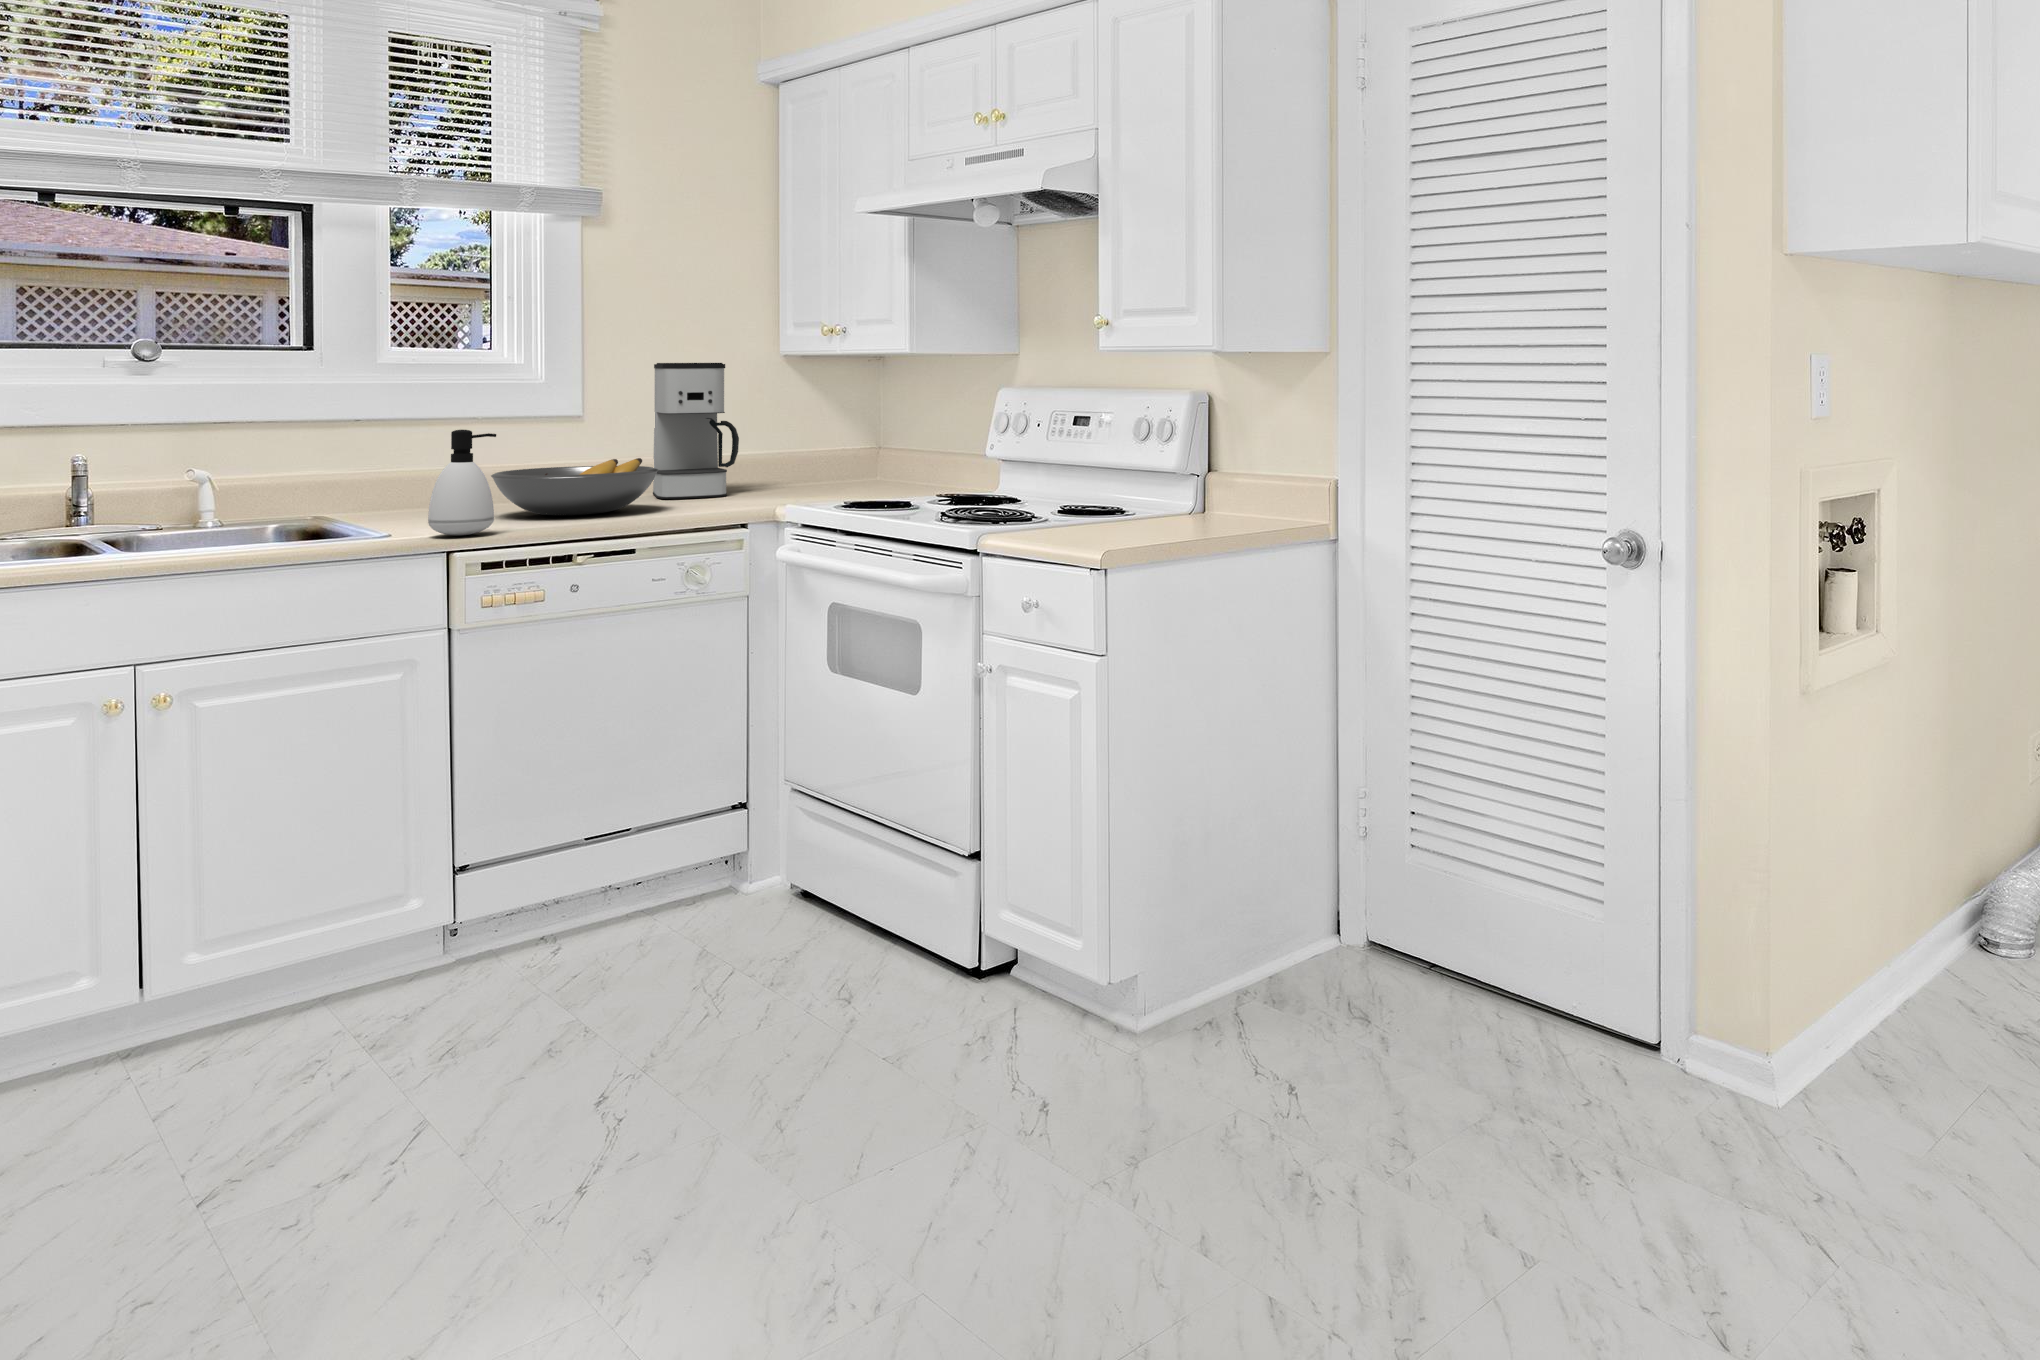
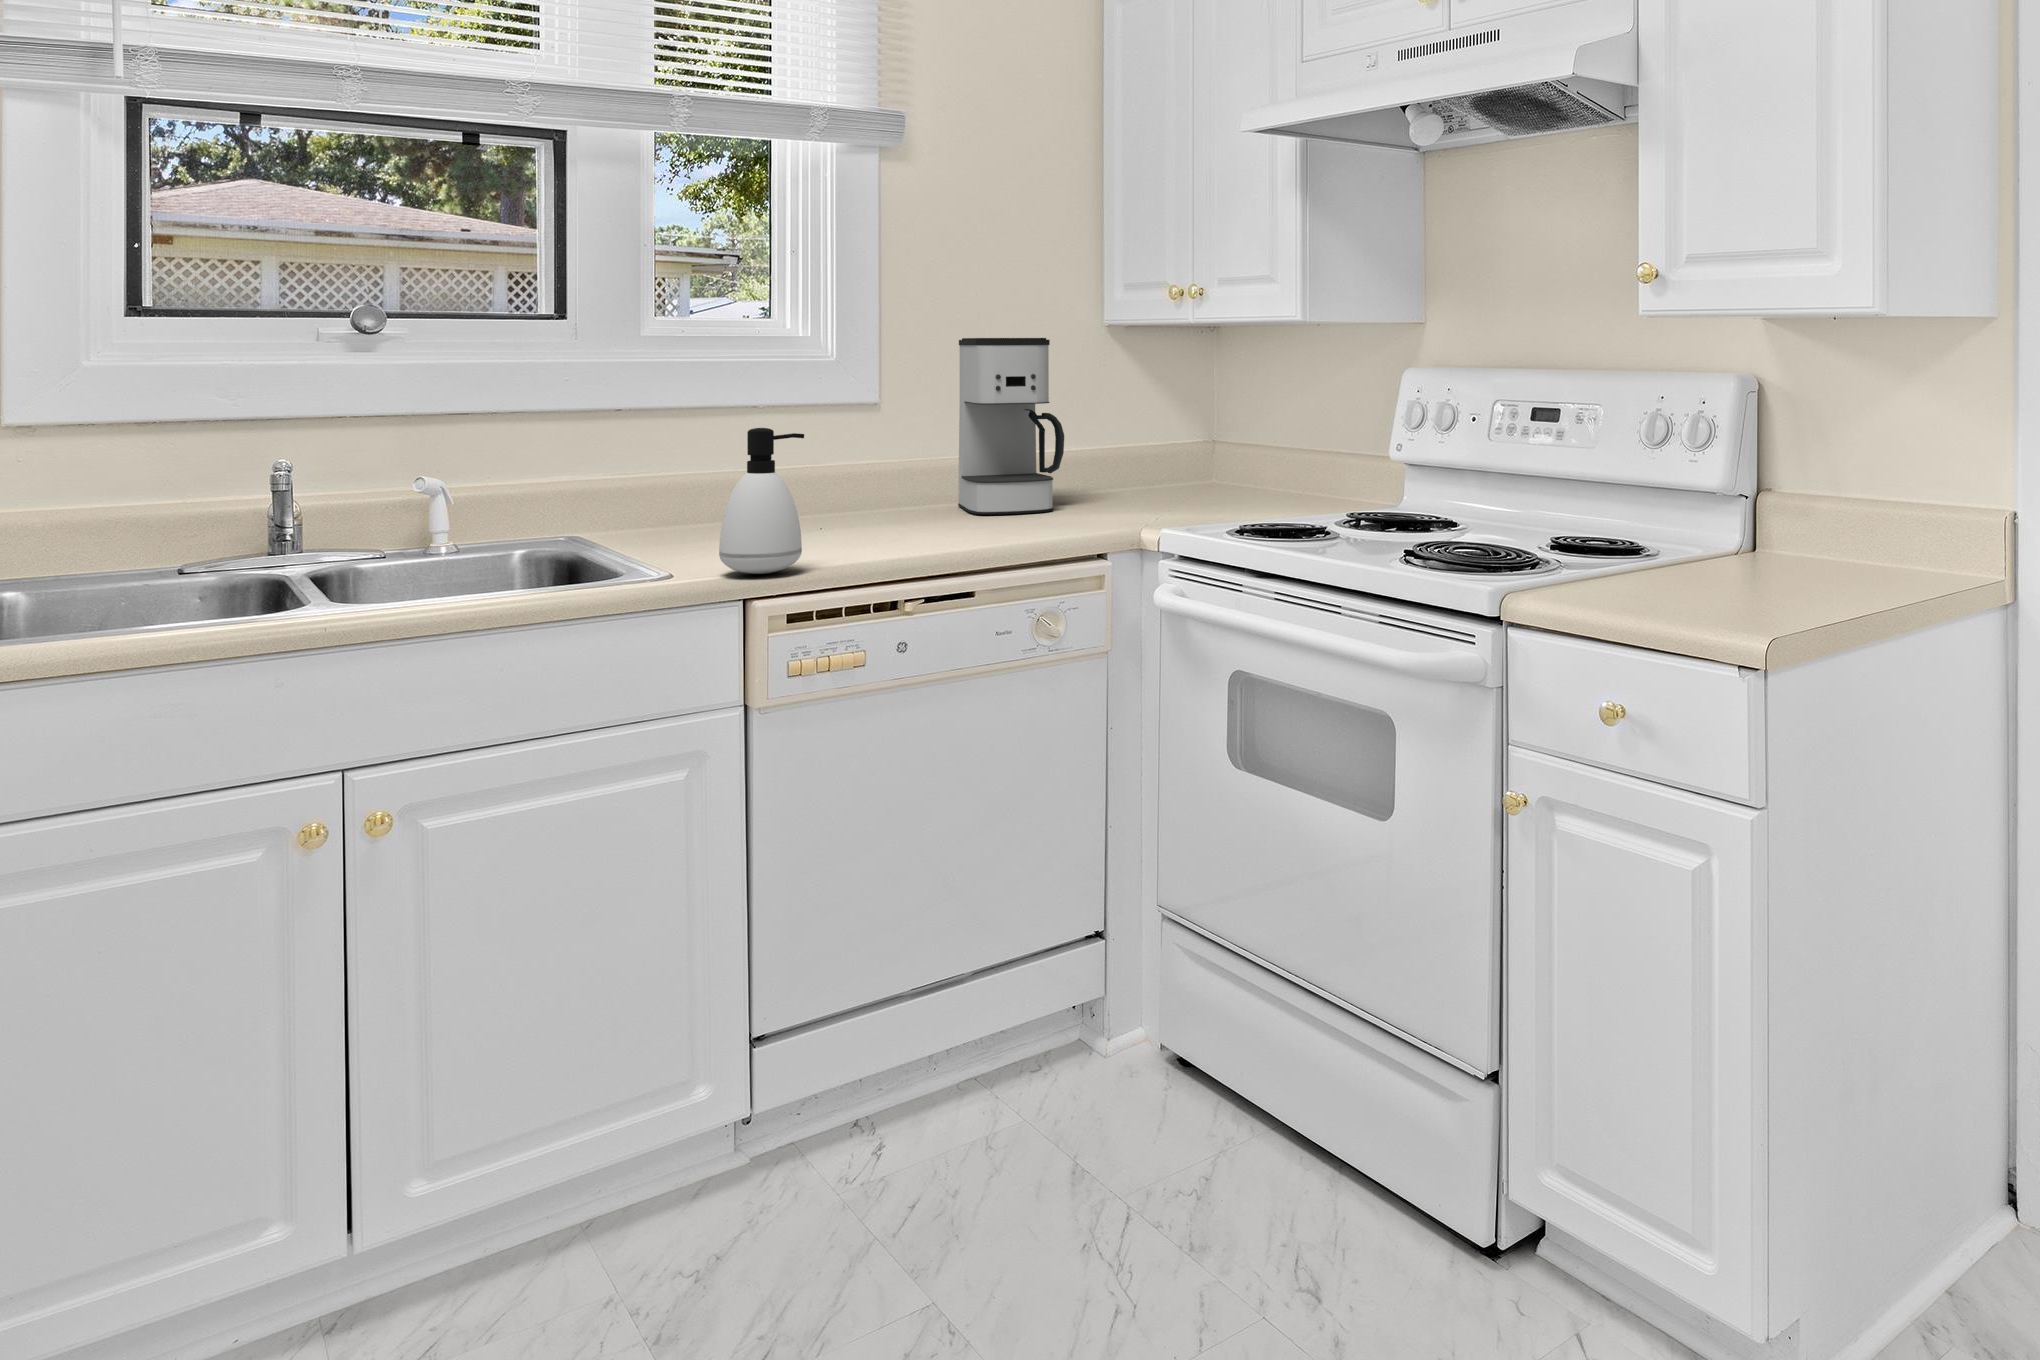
fruit bowl: present [491,458,658,515] -> none [783,464,987,540]

